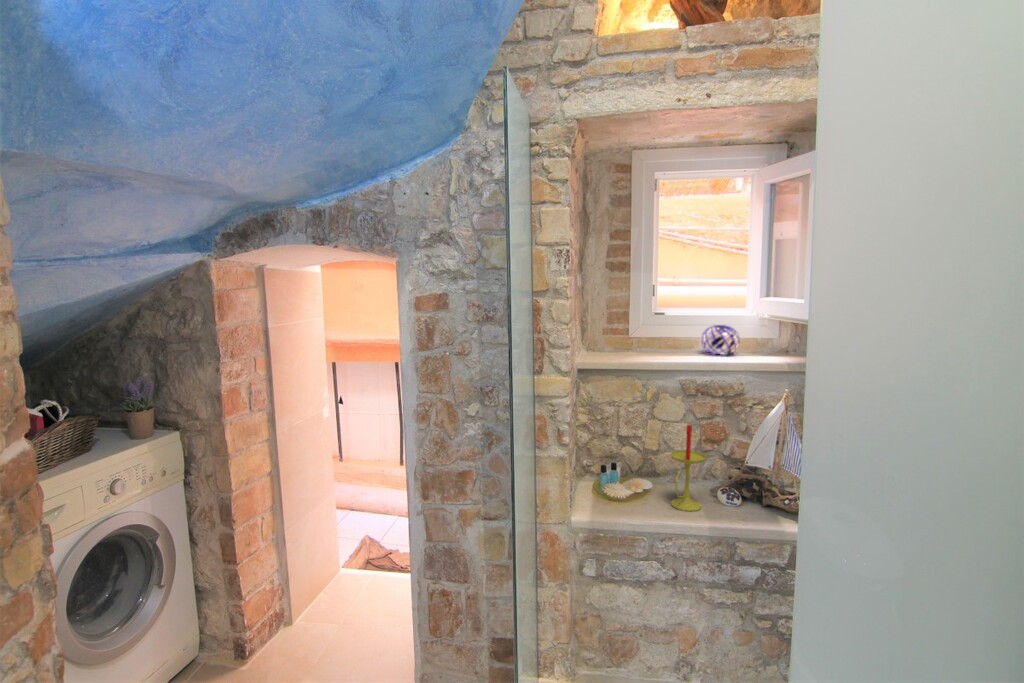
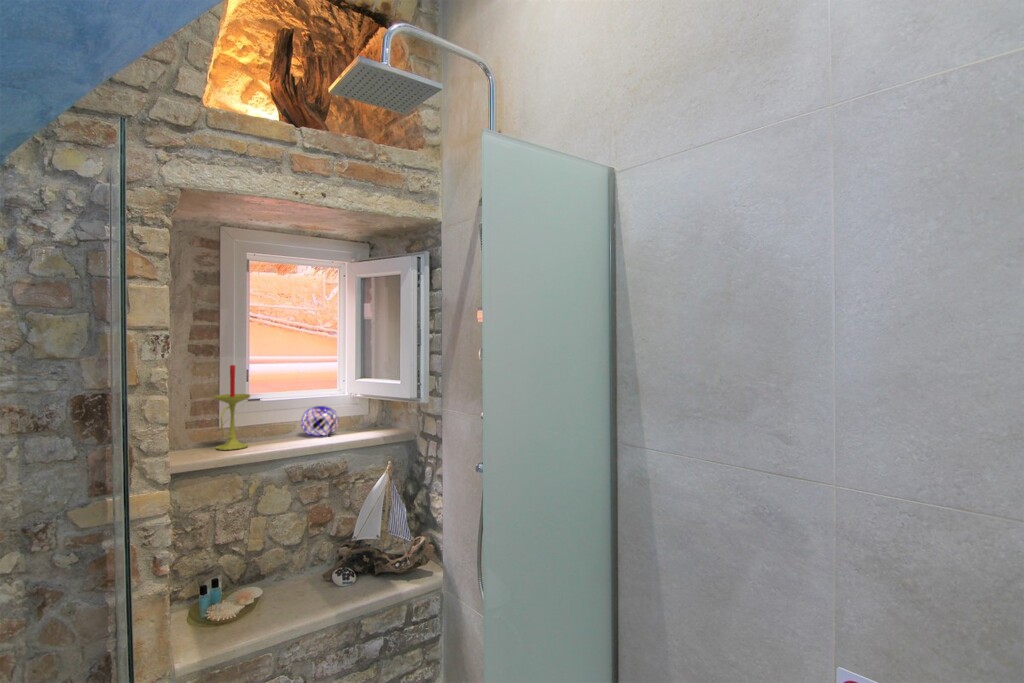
candle: present [671,425,706,511] -> present [215,365,250,450]

